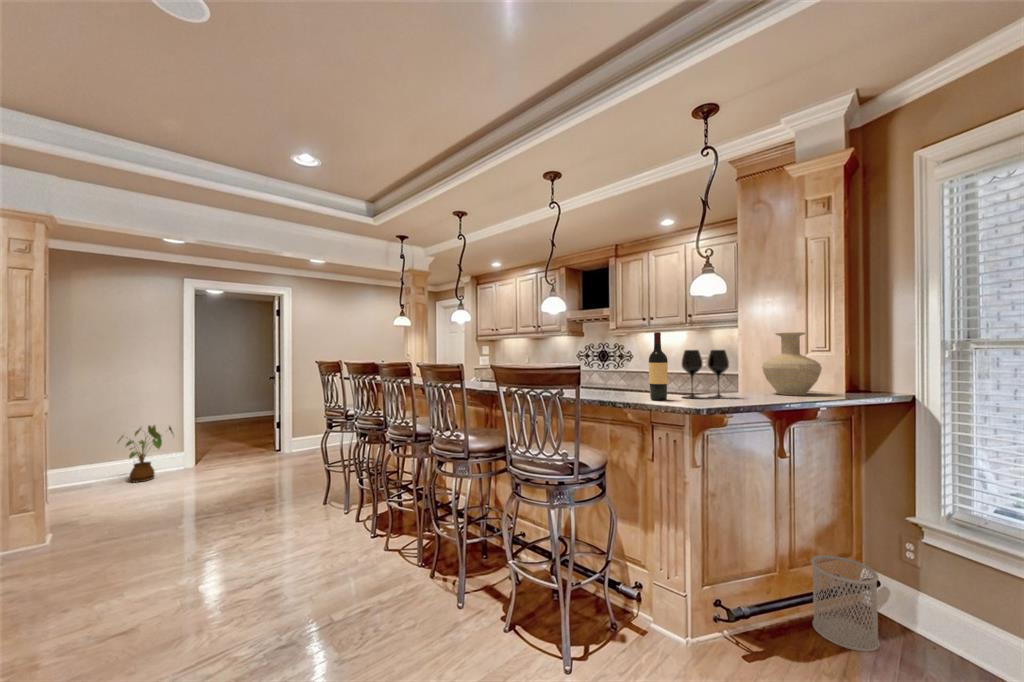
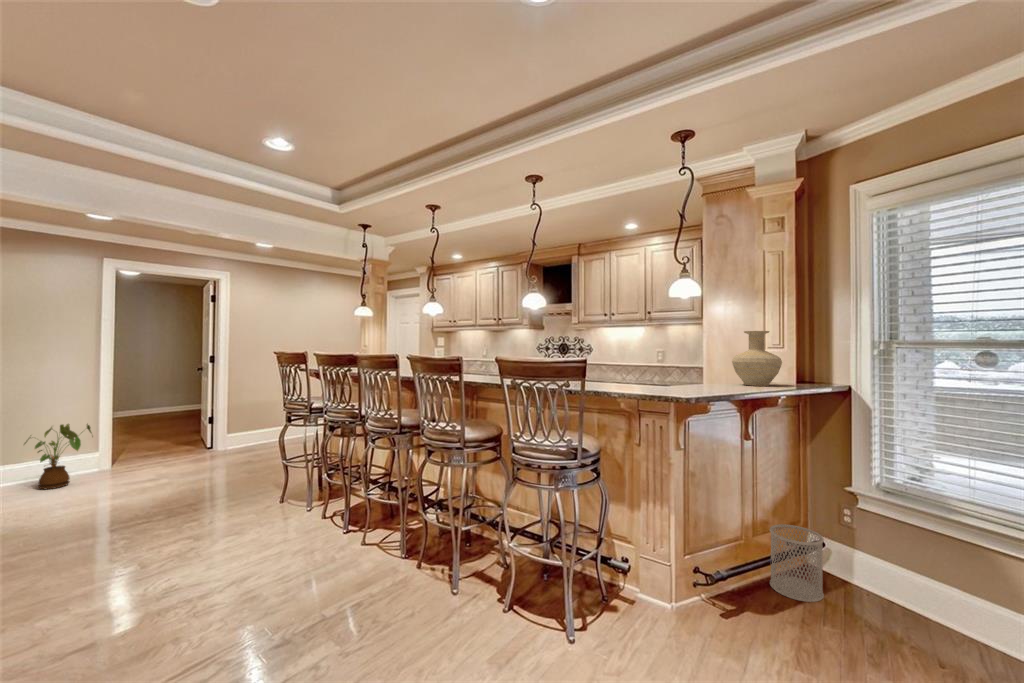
wine bottle: present [649,332,668,400] -> none [643,328,660,390]
wine glass: present [681,350,729,399] -> none [668,345,710,389]

